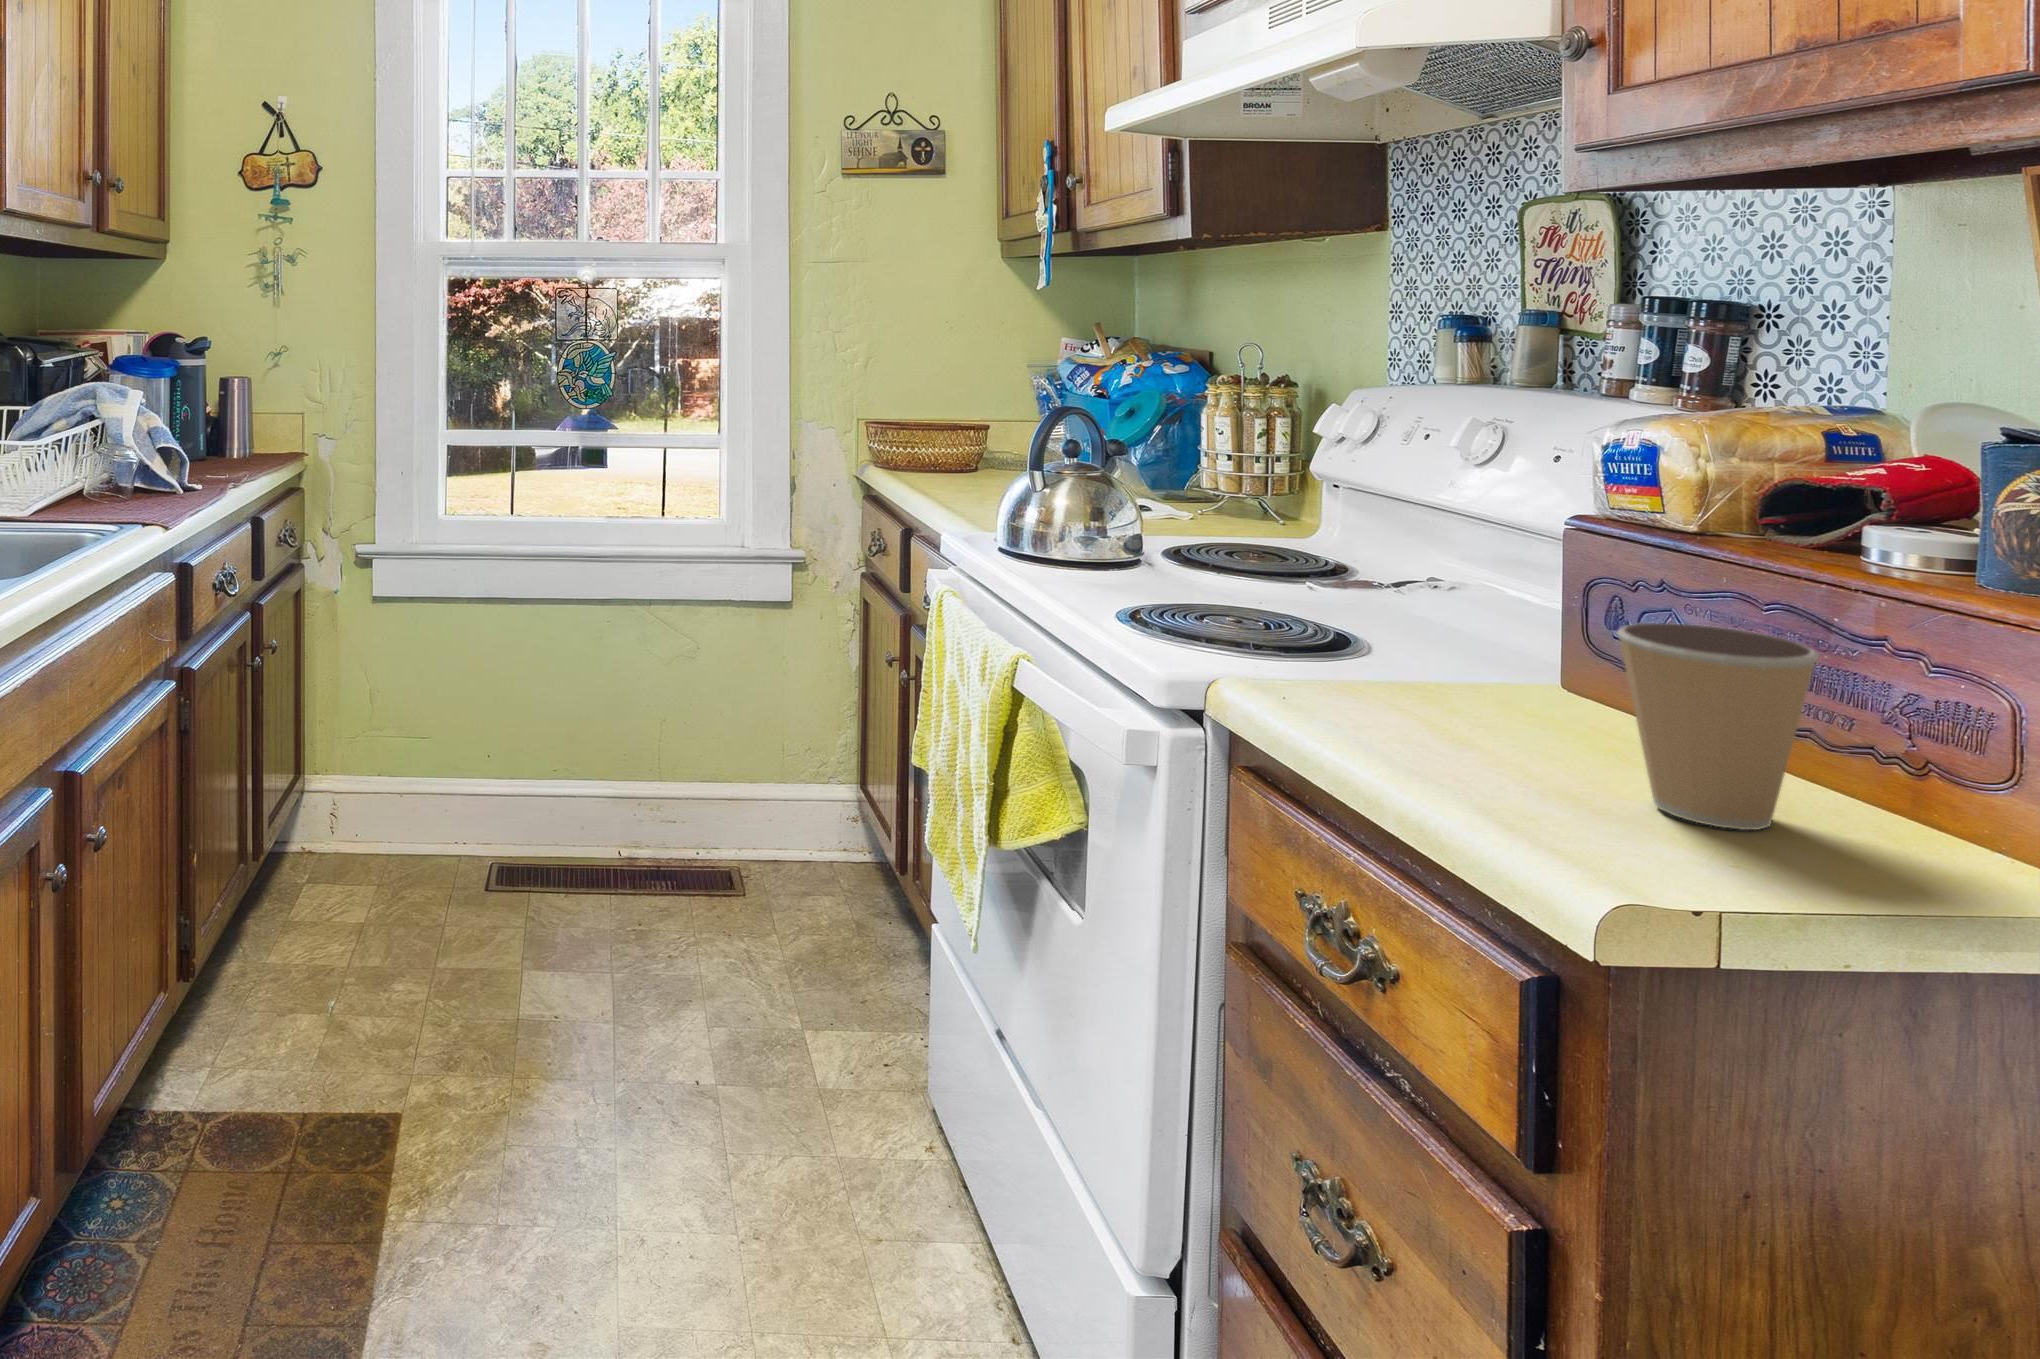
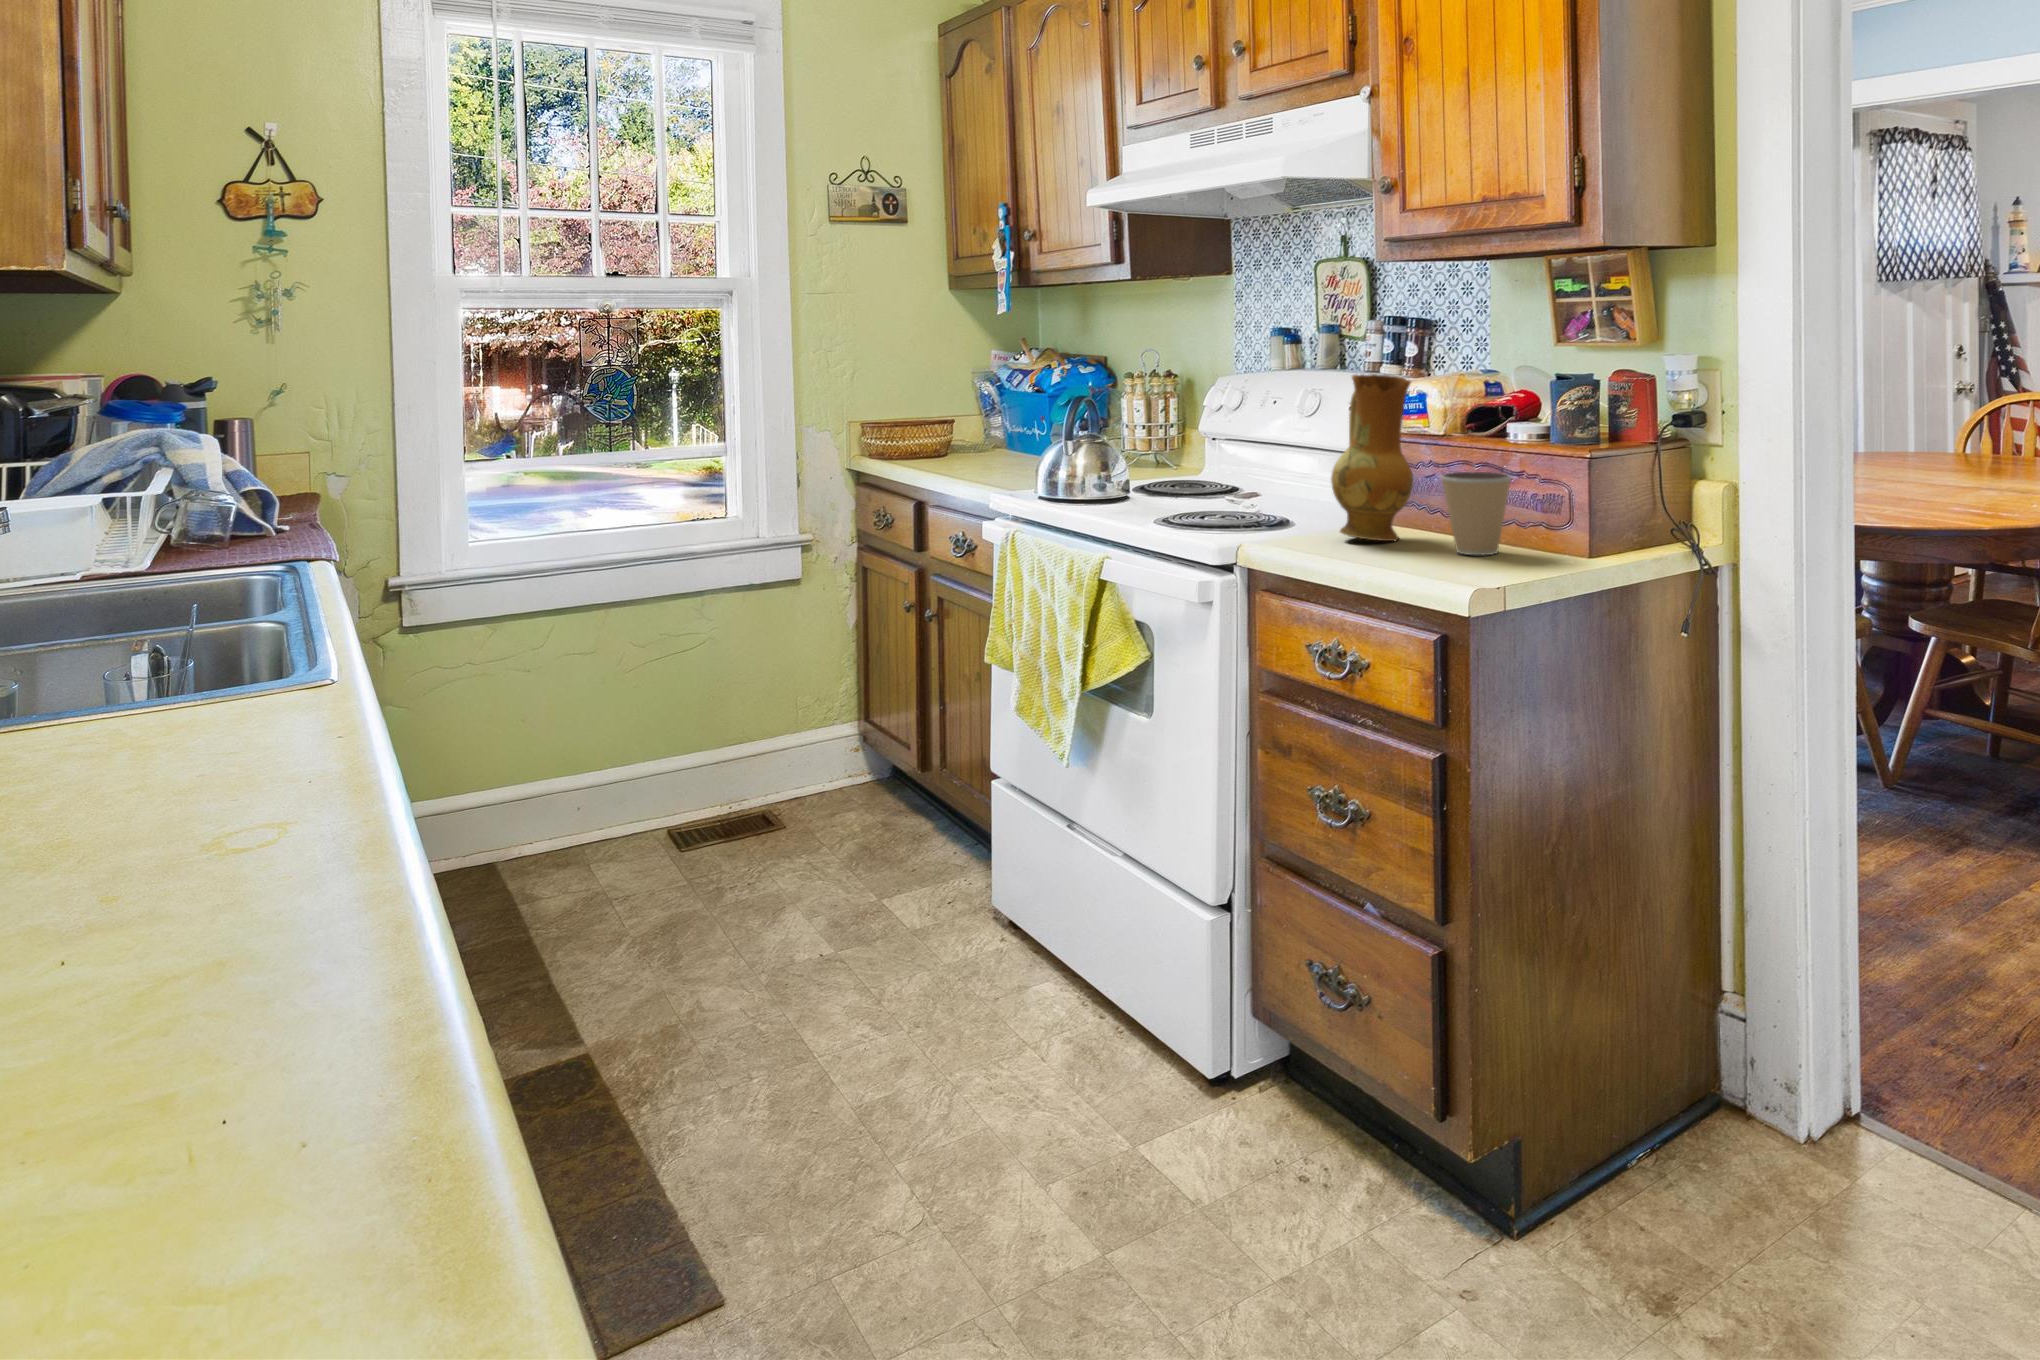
ceramic jug: none [1391,395,1583,739] -> present [1331,374,1413,541]

